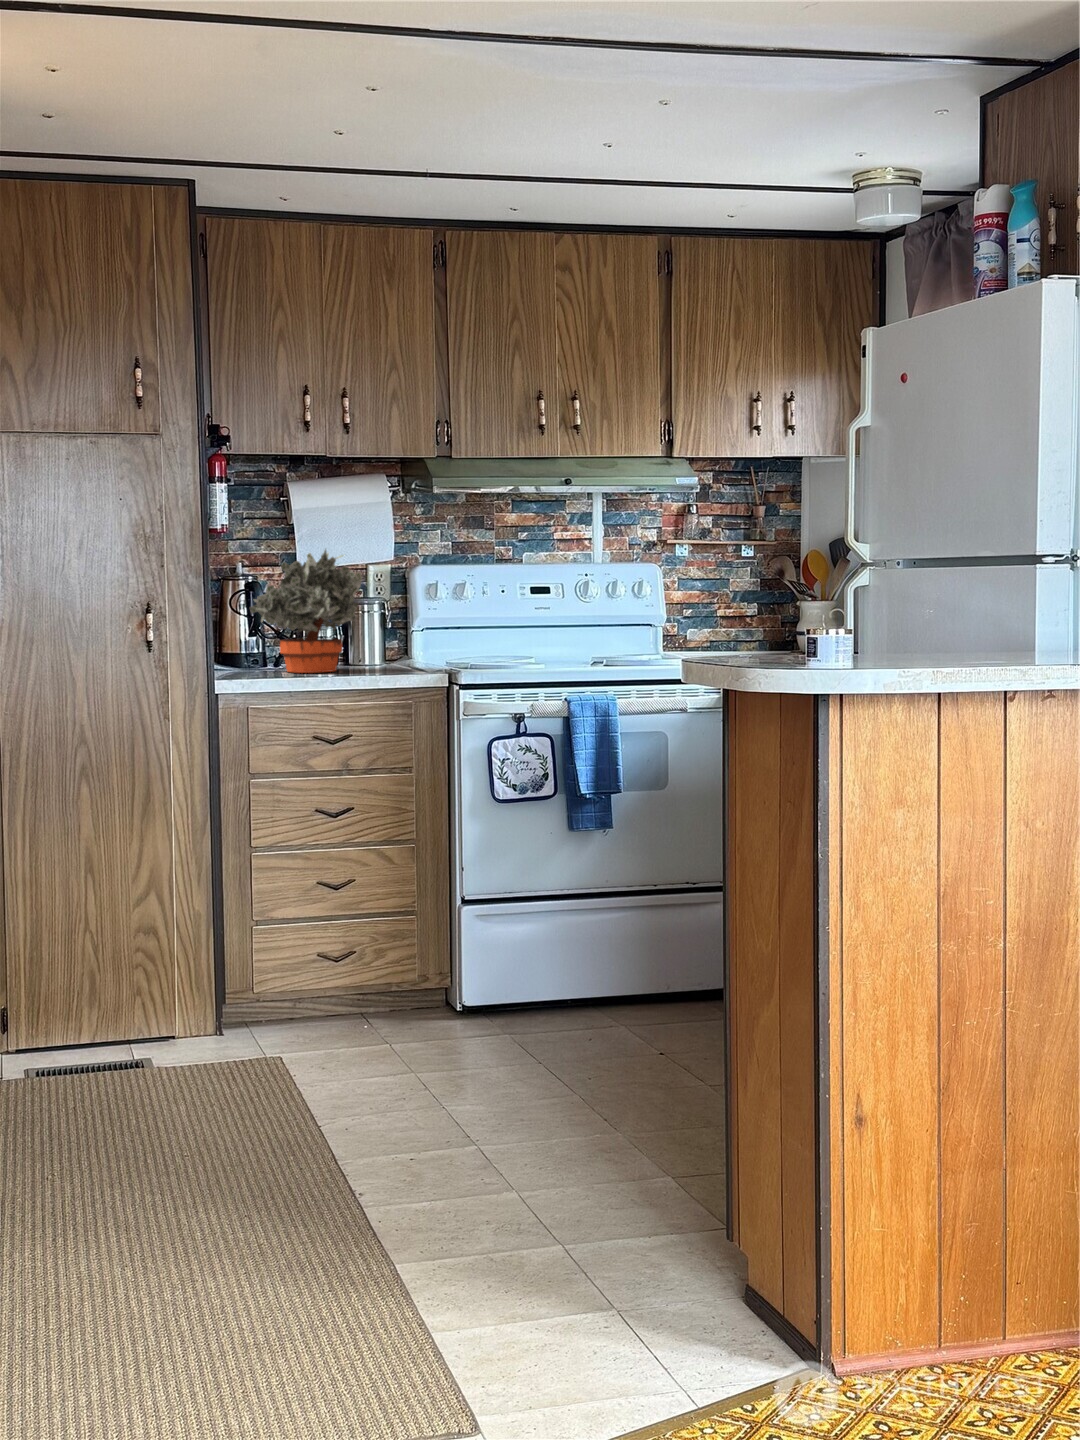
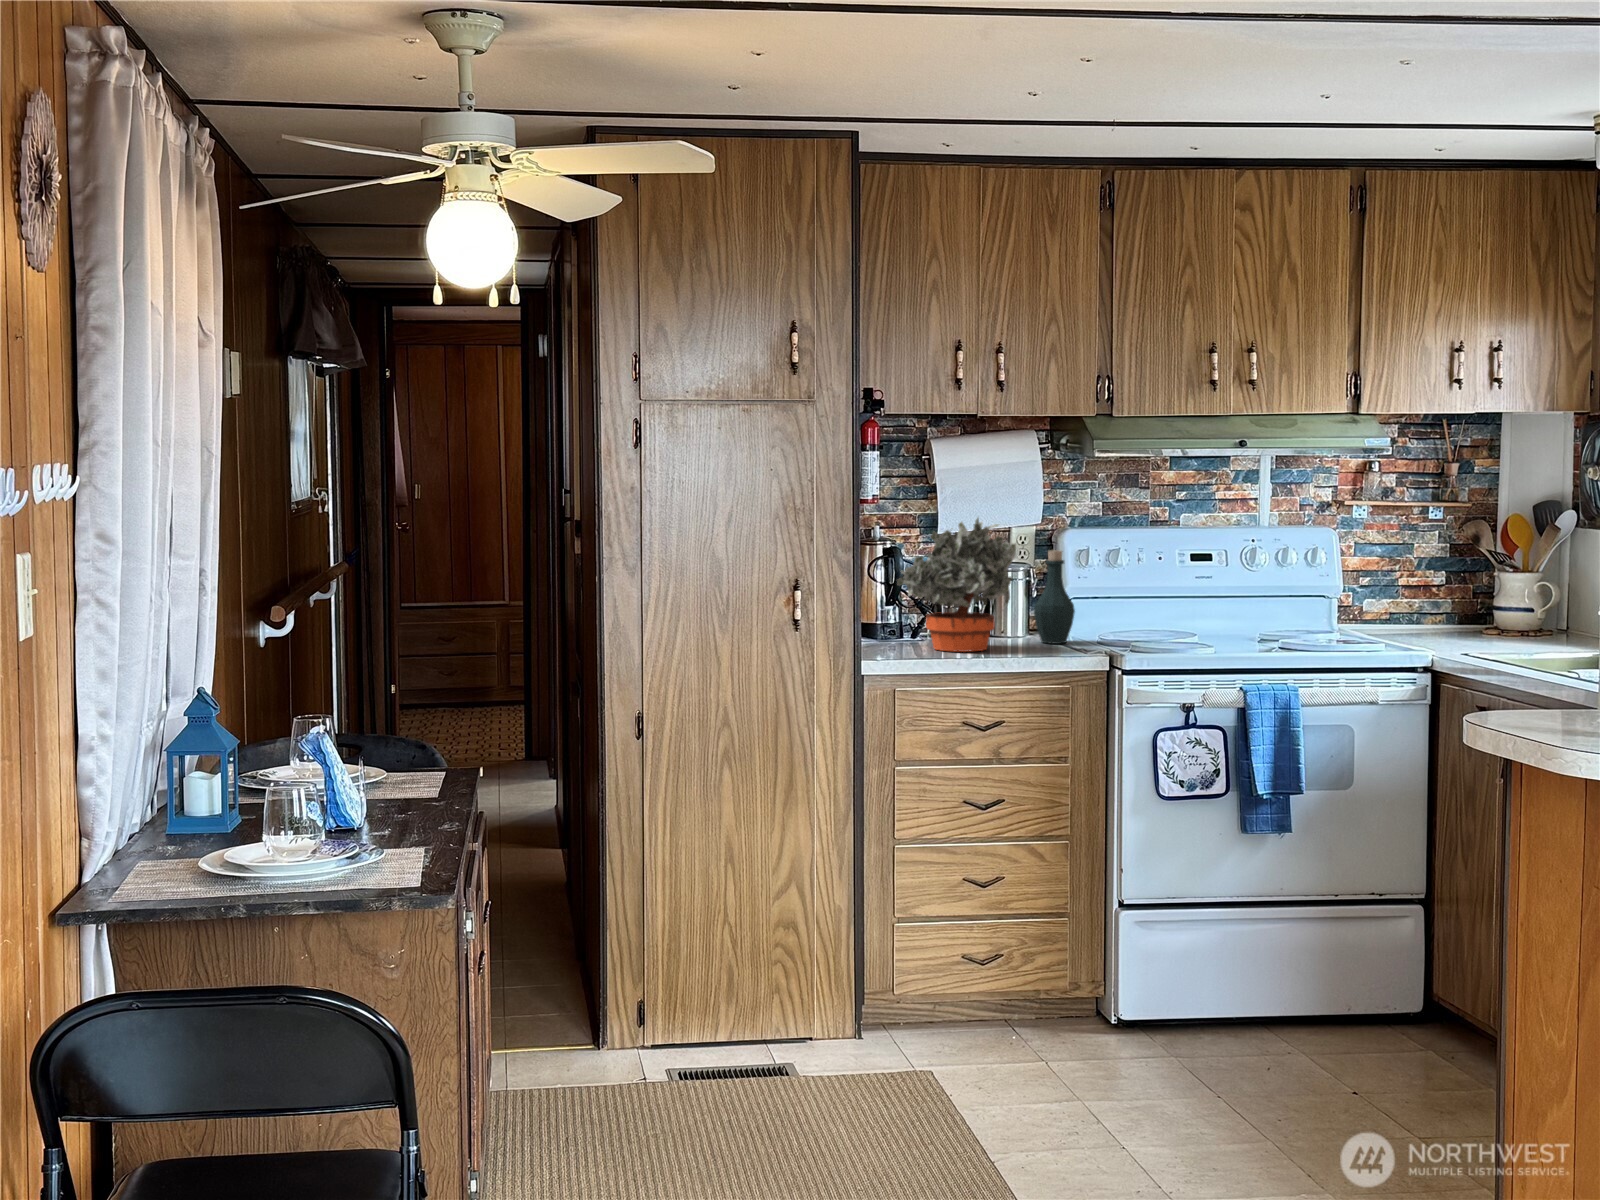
bottle: none [383,581,421,667] -> present [1034,550,1075,644]

